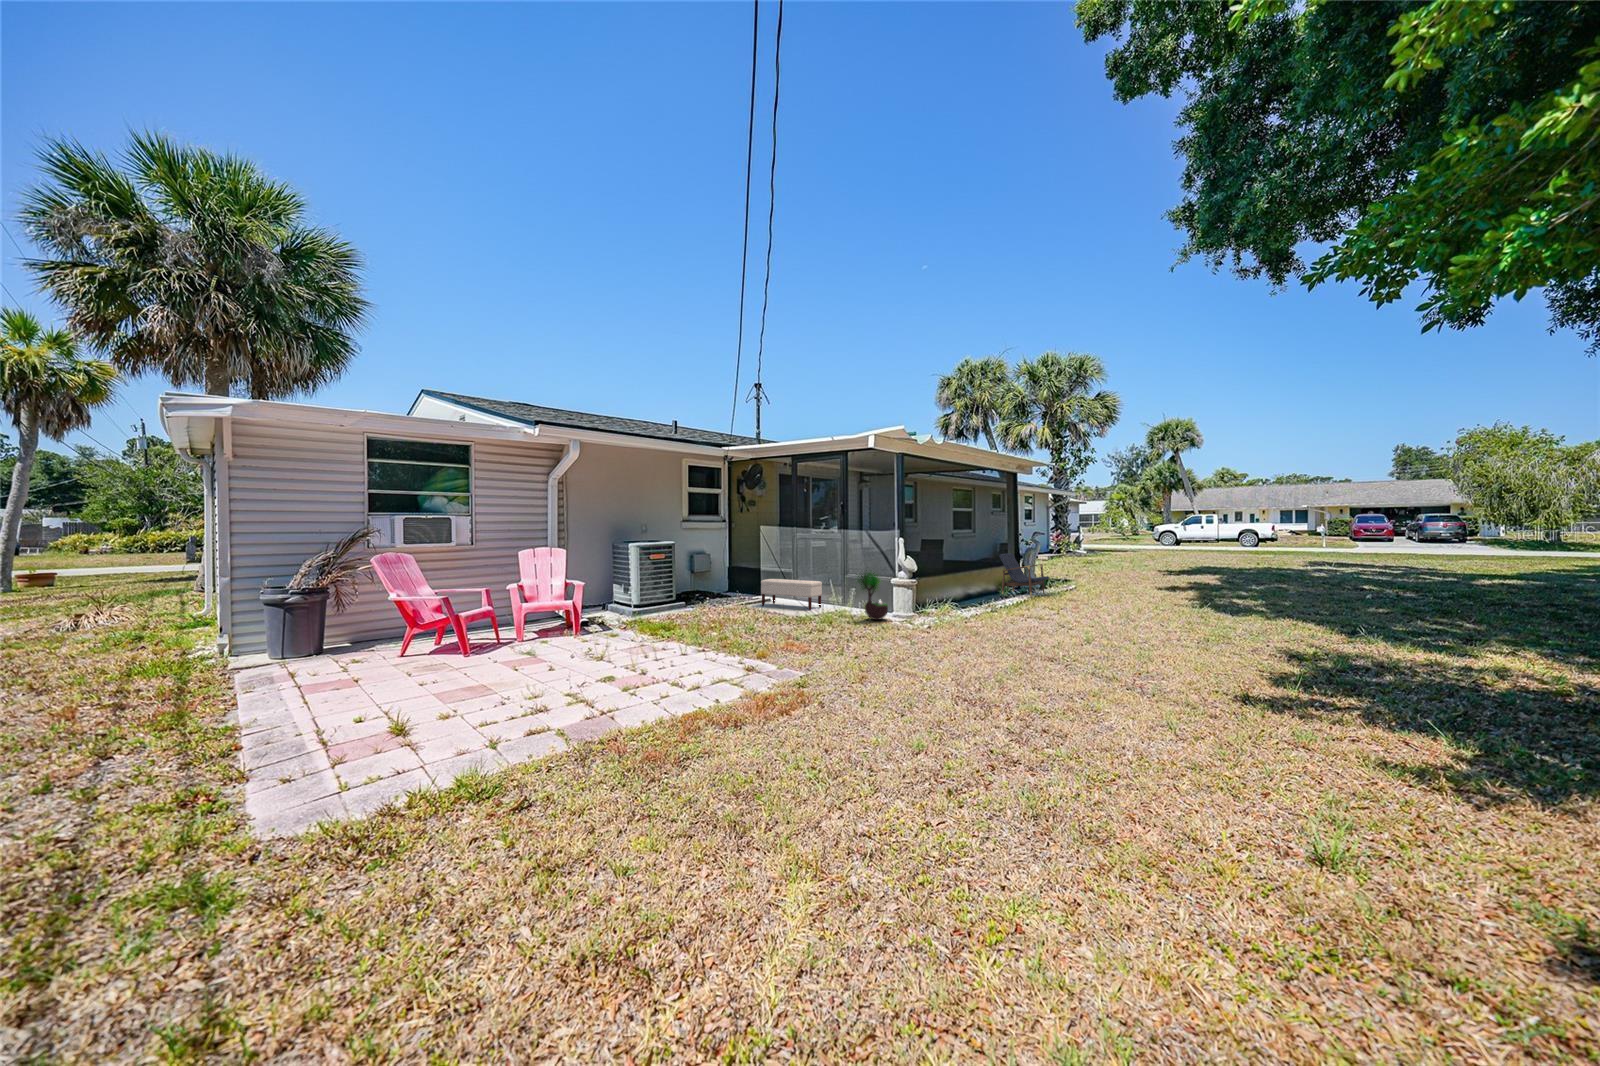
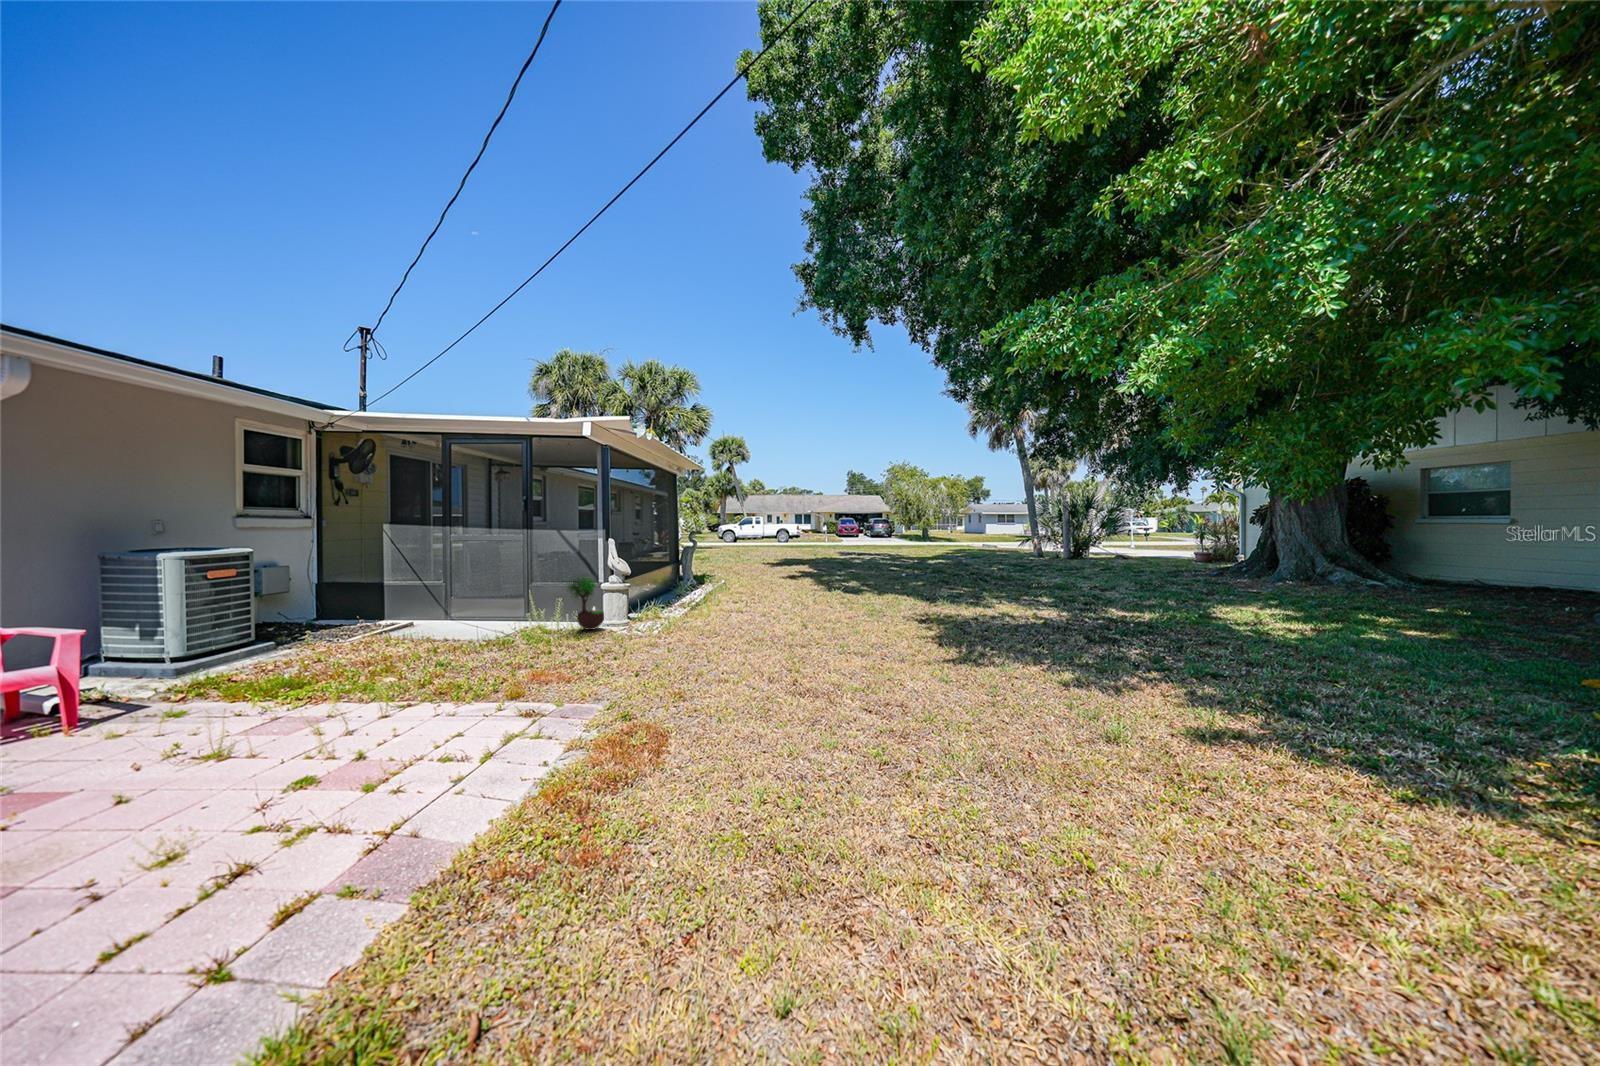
lounge chair: present [999,553,1049,597] -> none [669,551,711,591]
bench: present [761,579,822,610] -> none [403,592,499,632]

